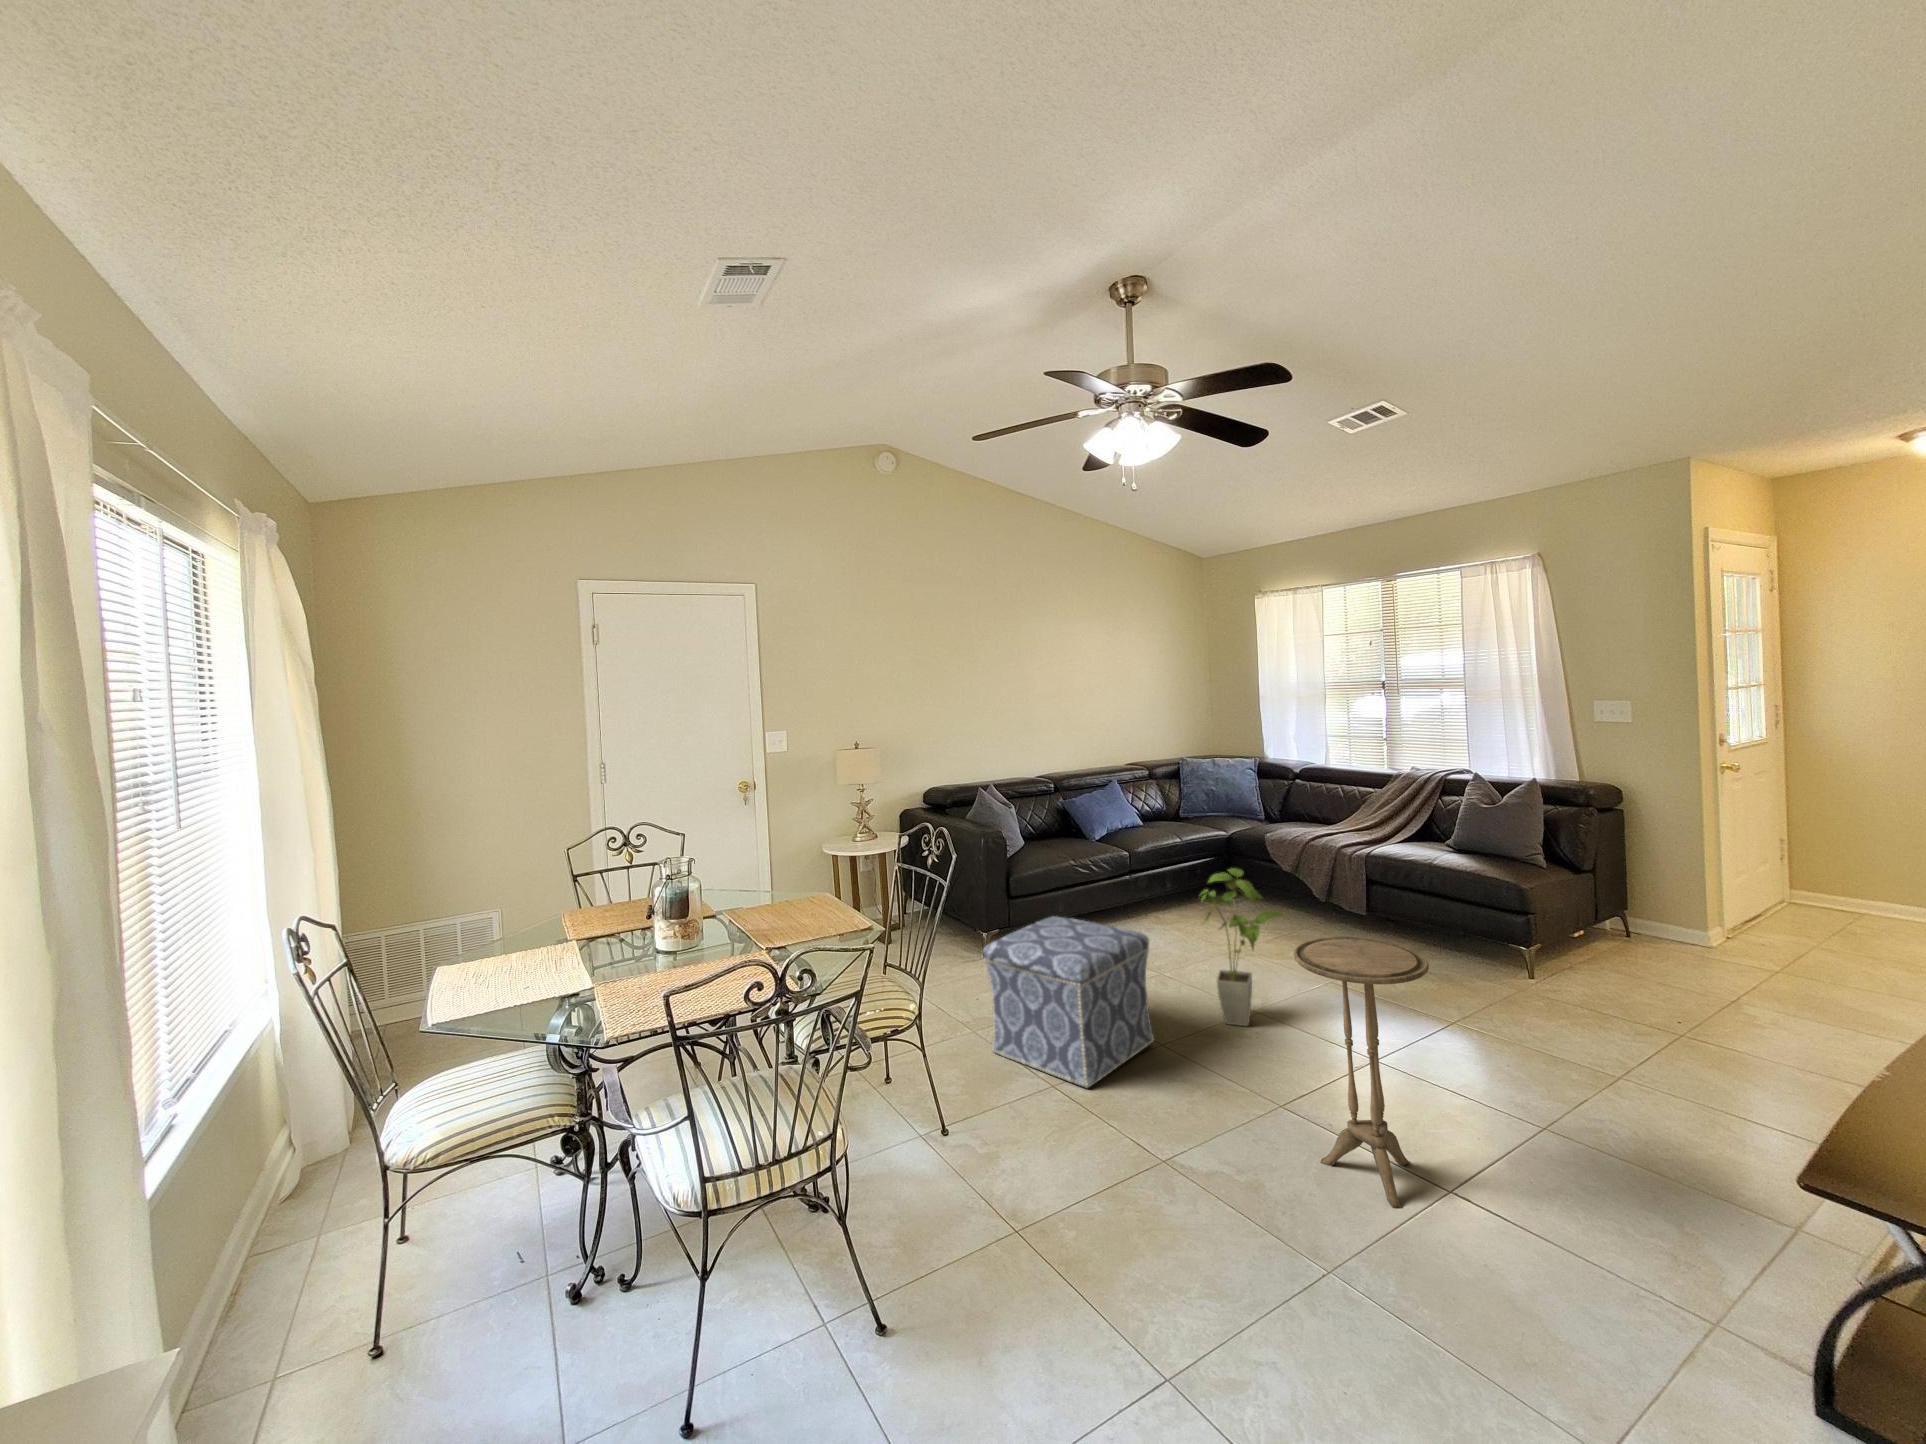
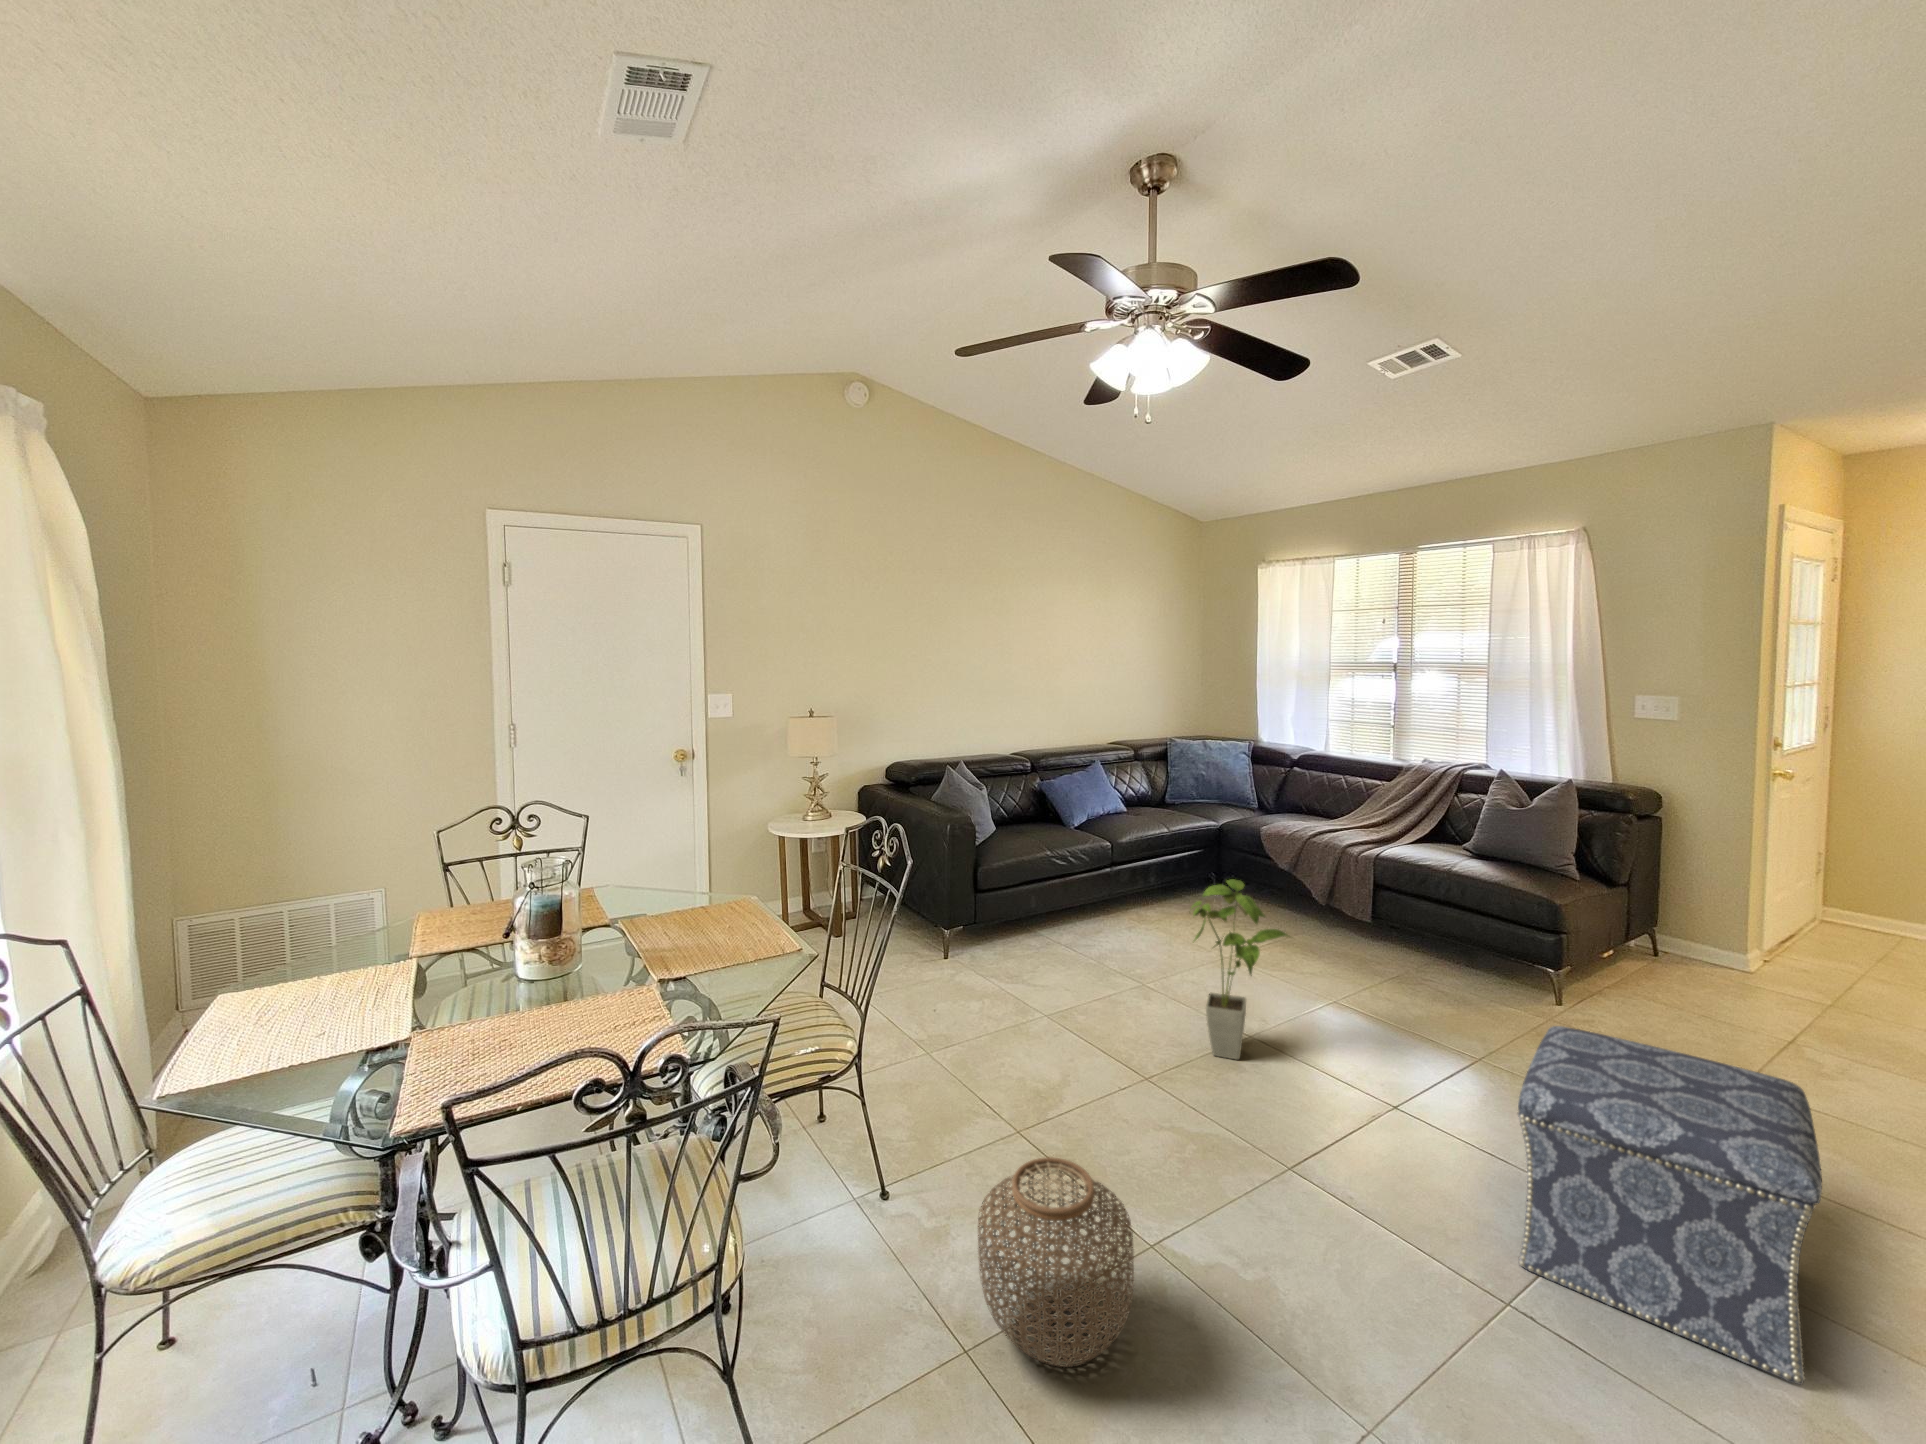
ottoman: present [982,916,1154,1088] -> present [1518,1026,1822,1385]
side table: present [1294,937,1429,1208] -> none [1314,983,1483,1325]
woven basket: none [1029,1079,1156,1242] -> present [978,1157,1134,1367]

